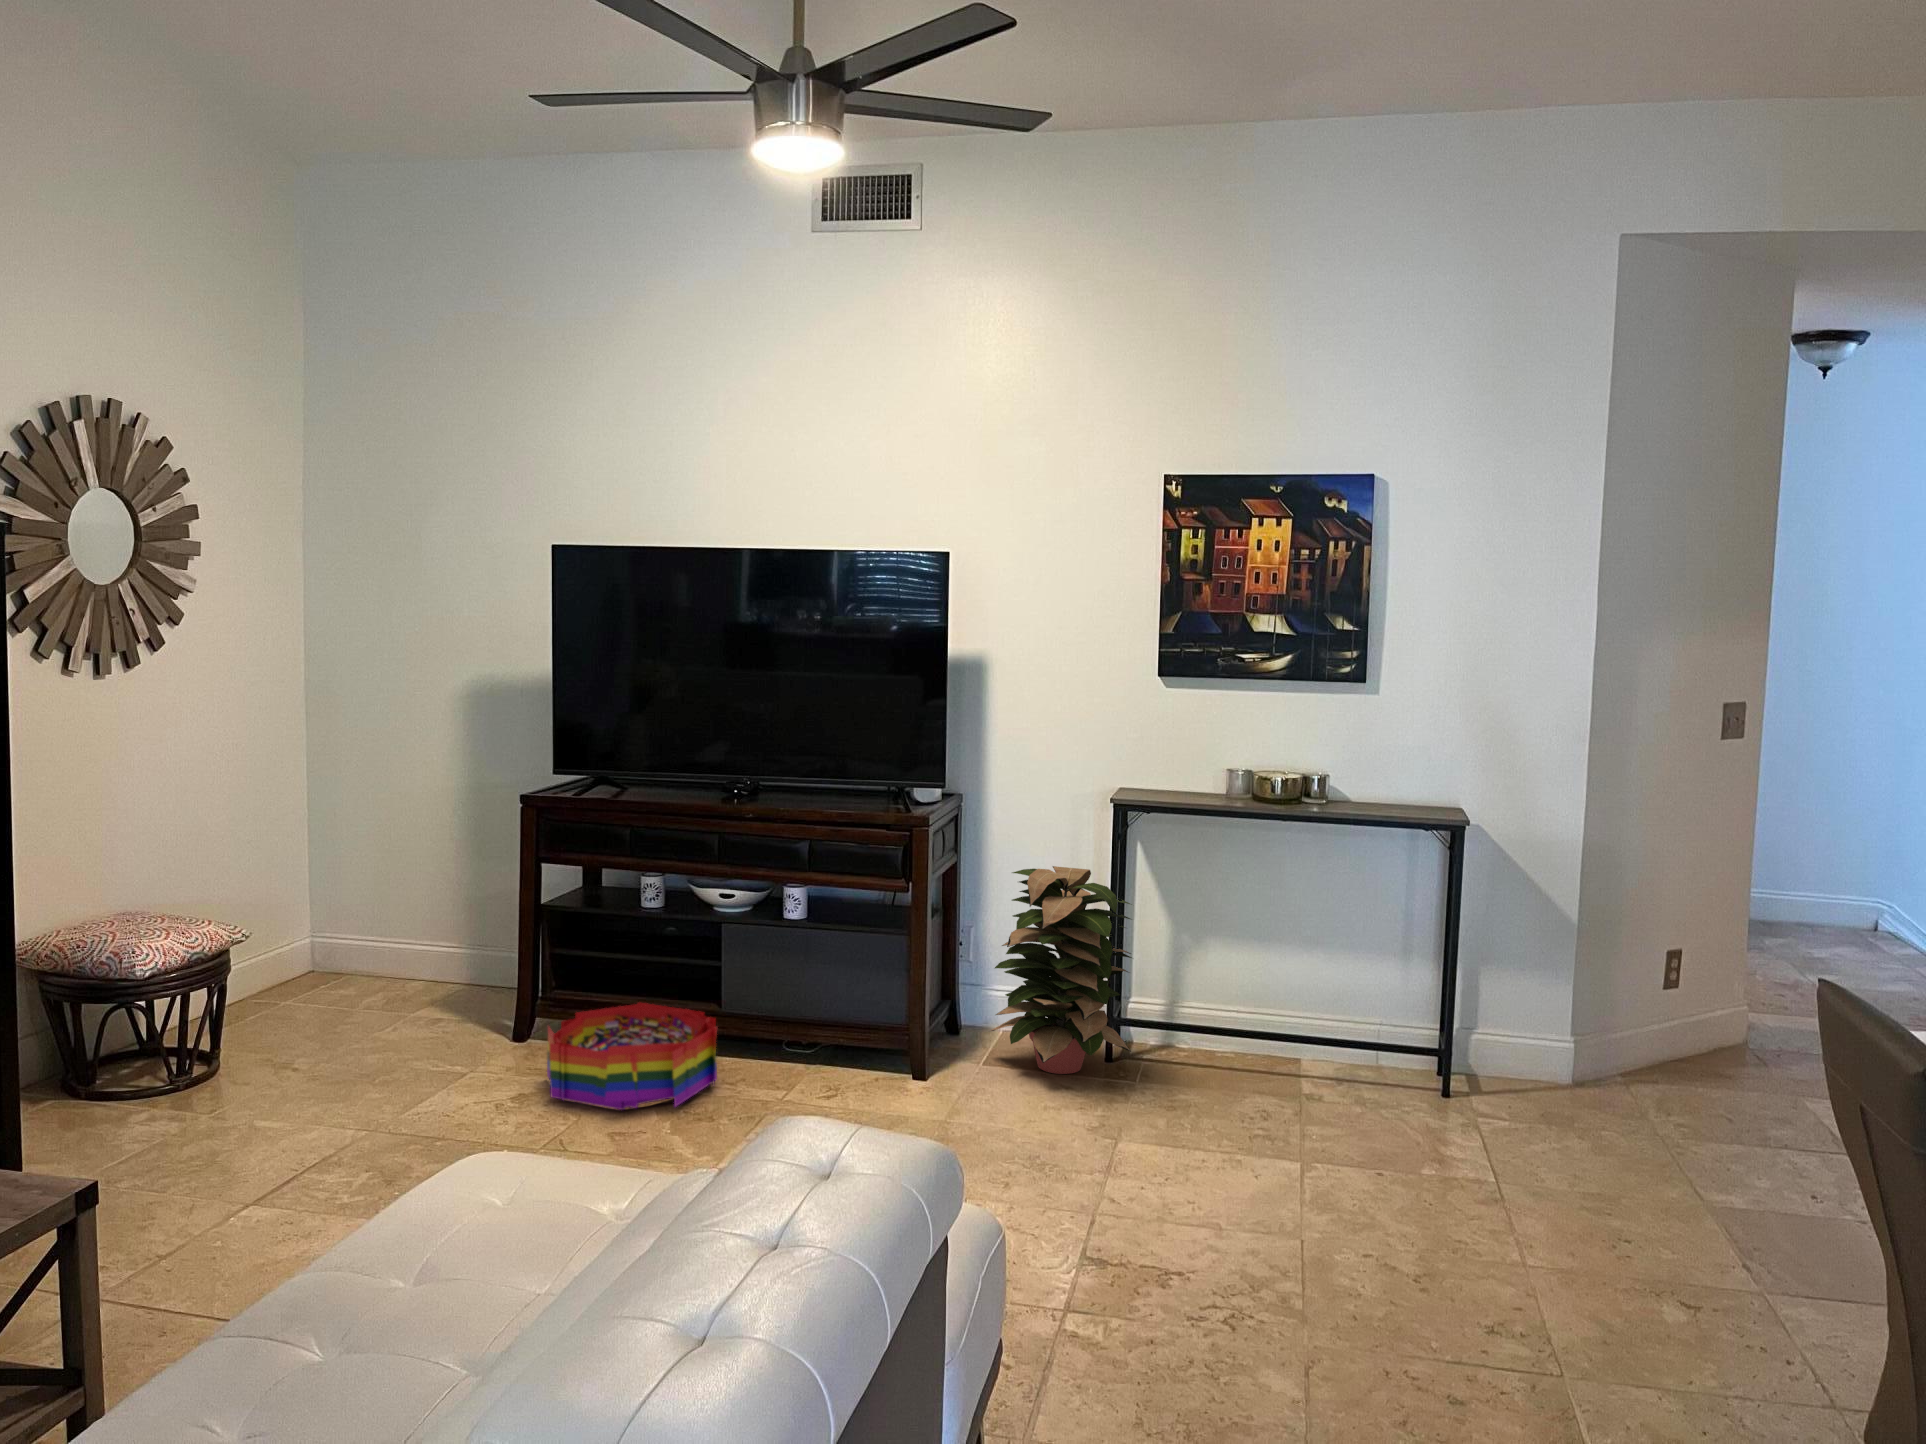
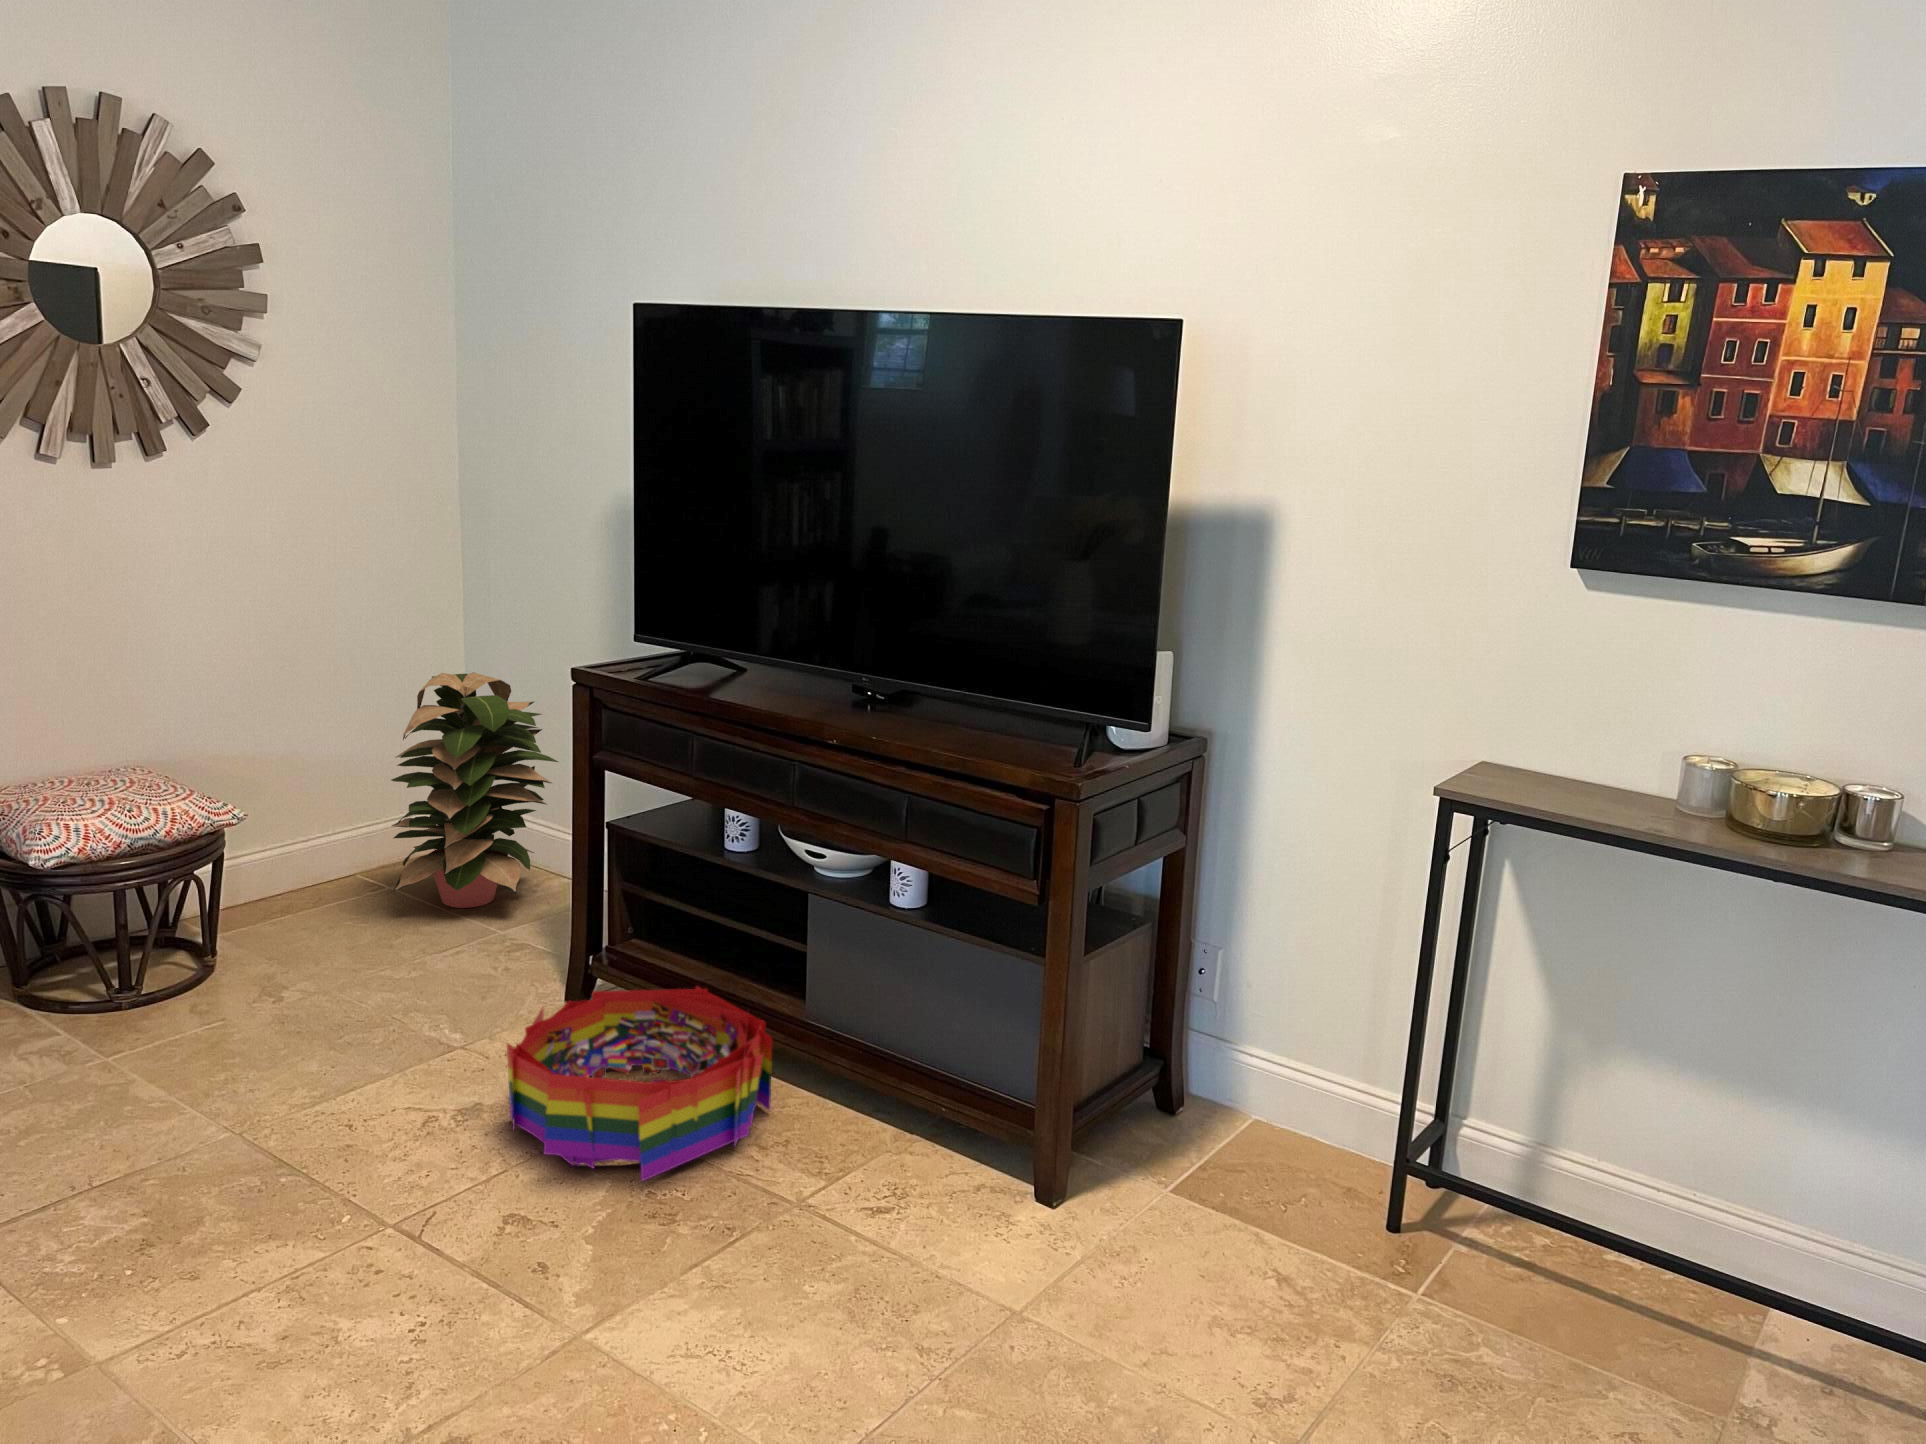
decorative plant: present [990,866,1132,1074] -> present [391,672,558,908]

